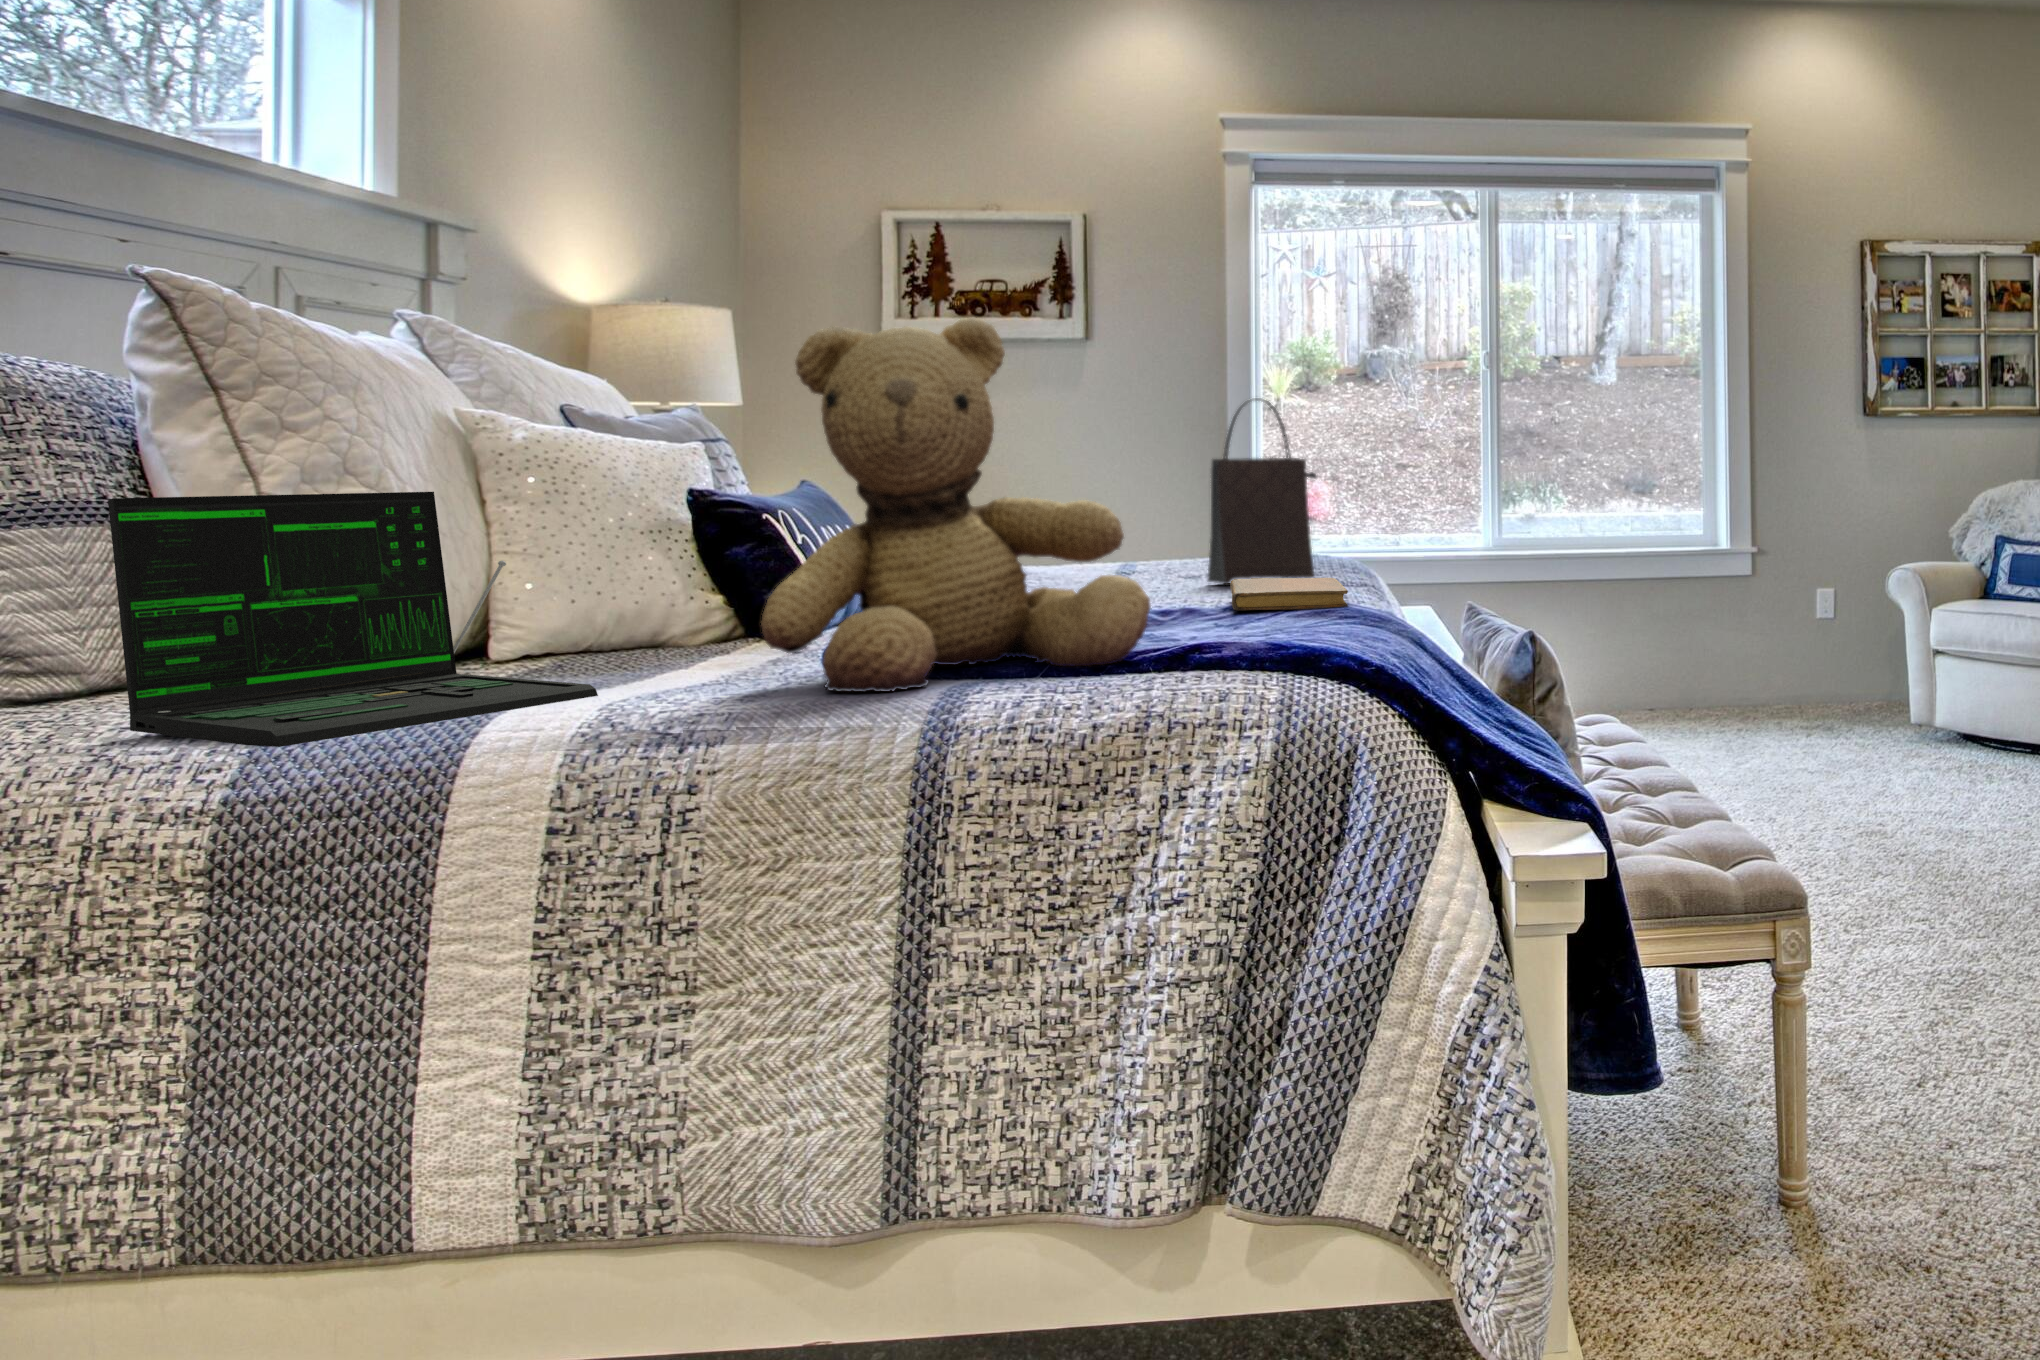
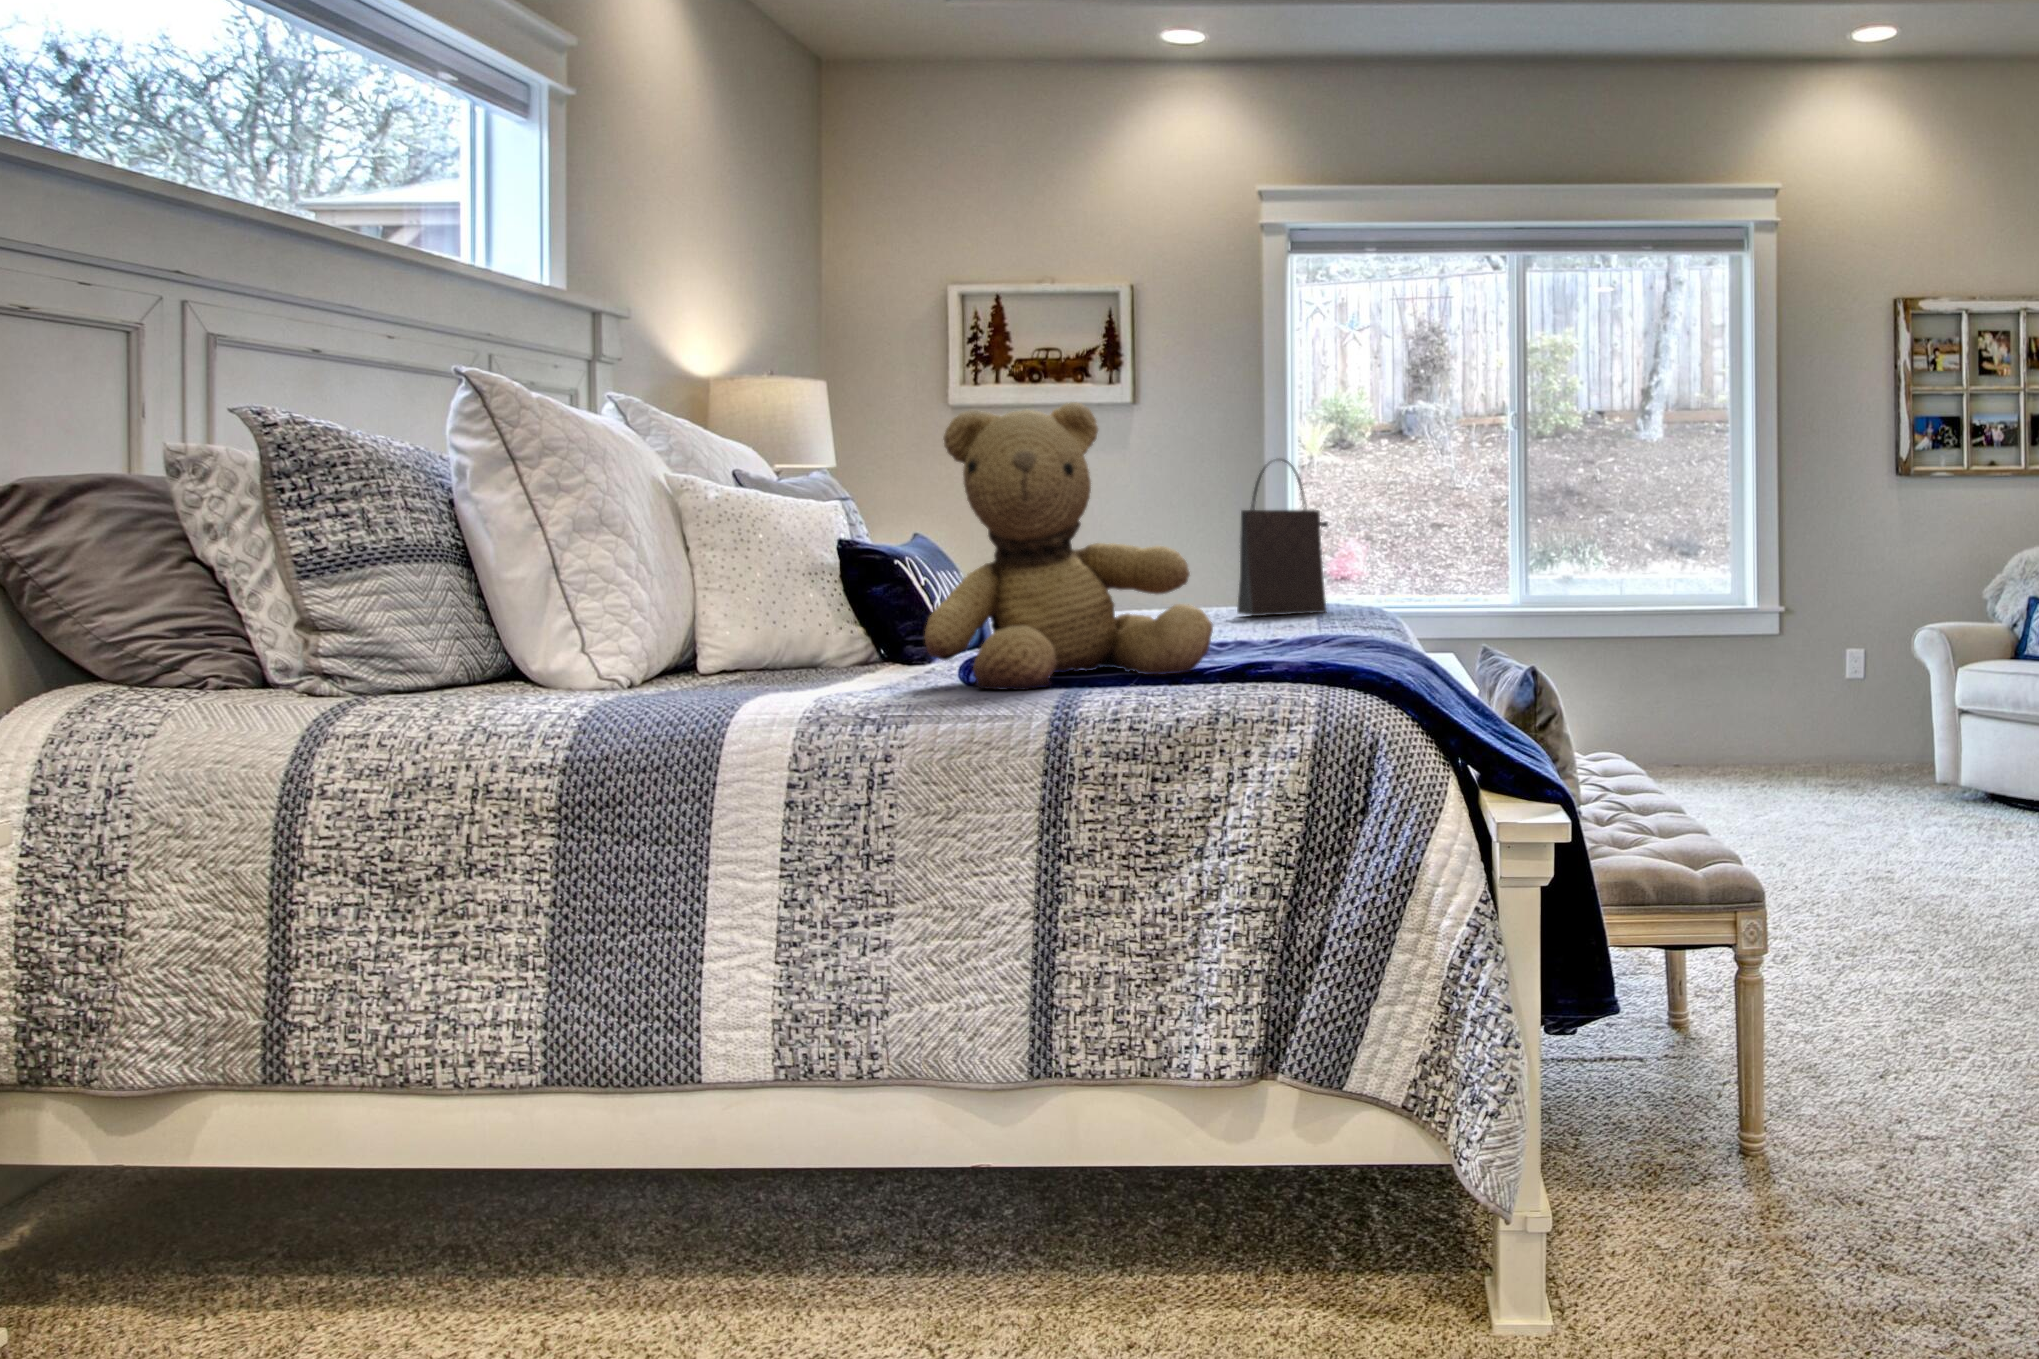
laptop: present [108,492,598,747] -> none [472,535,806,721]
notebook: present [1230,578,1348,611] -> none [1261,611,1360,636]

